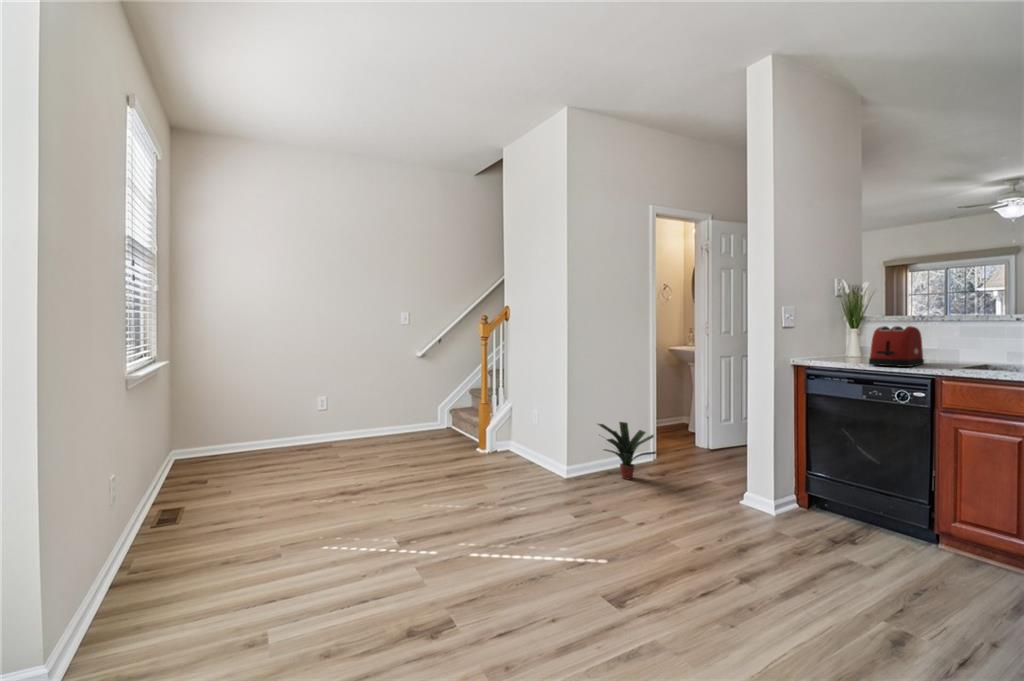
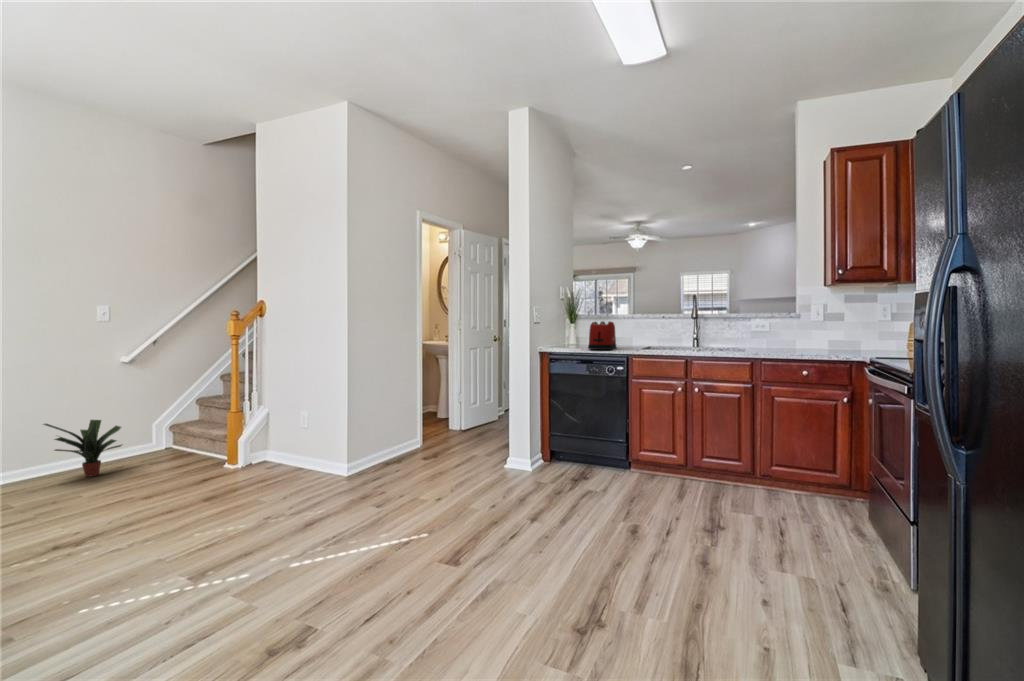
potted plant: present [598,422,656,480] -> present [44,420,122,477]

